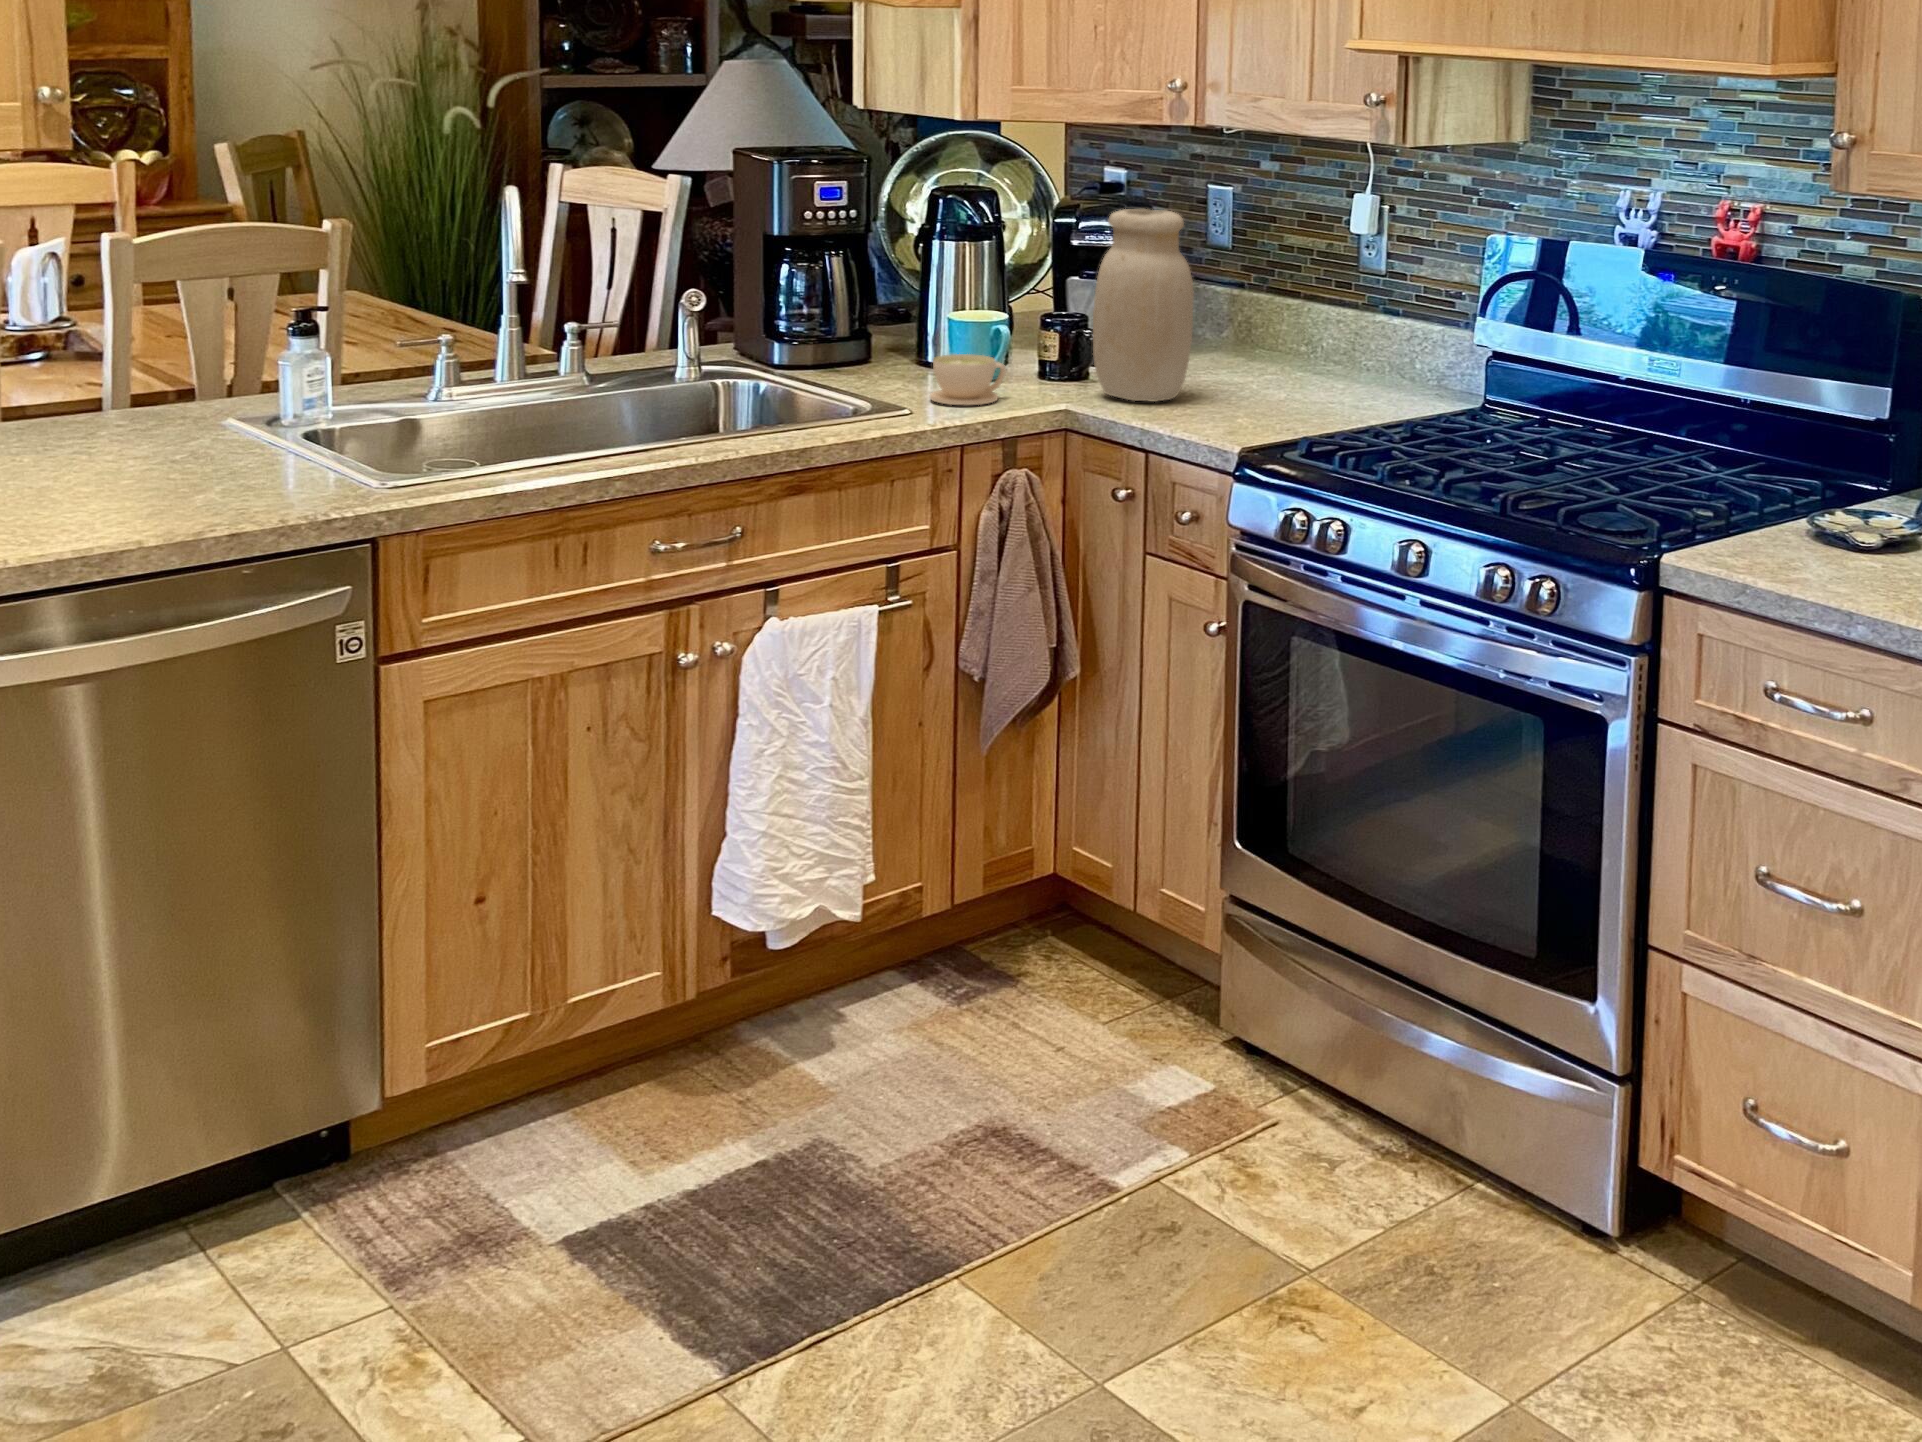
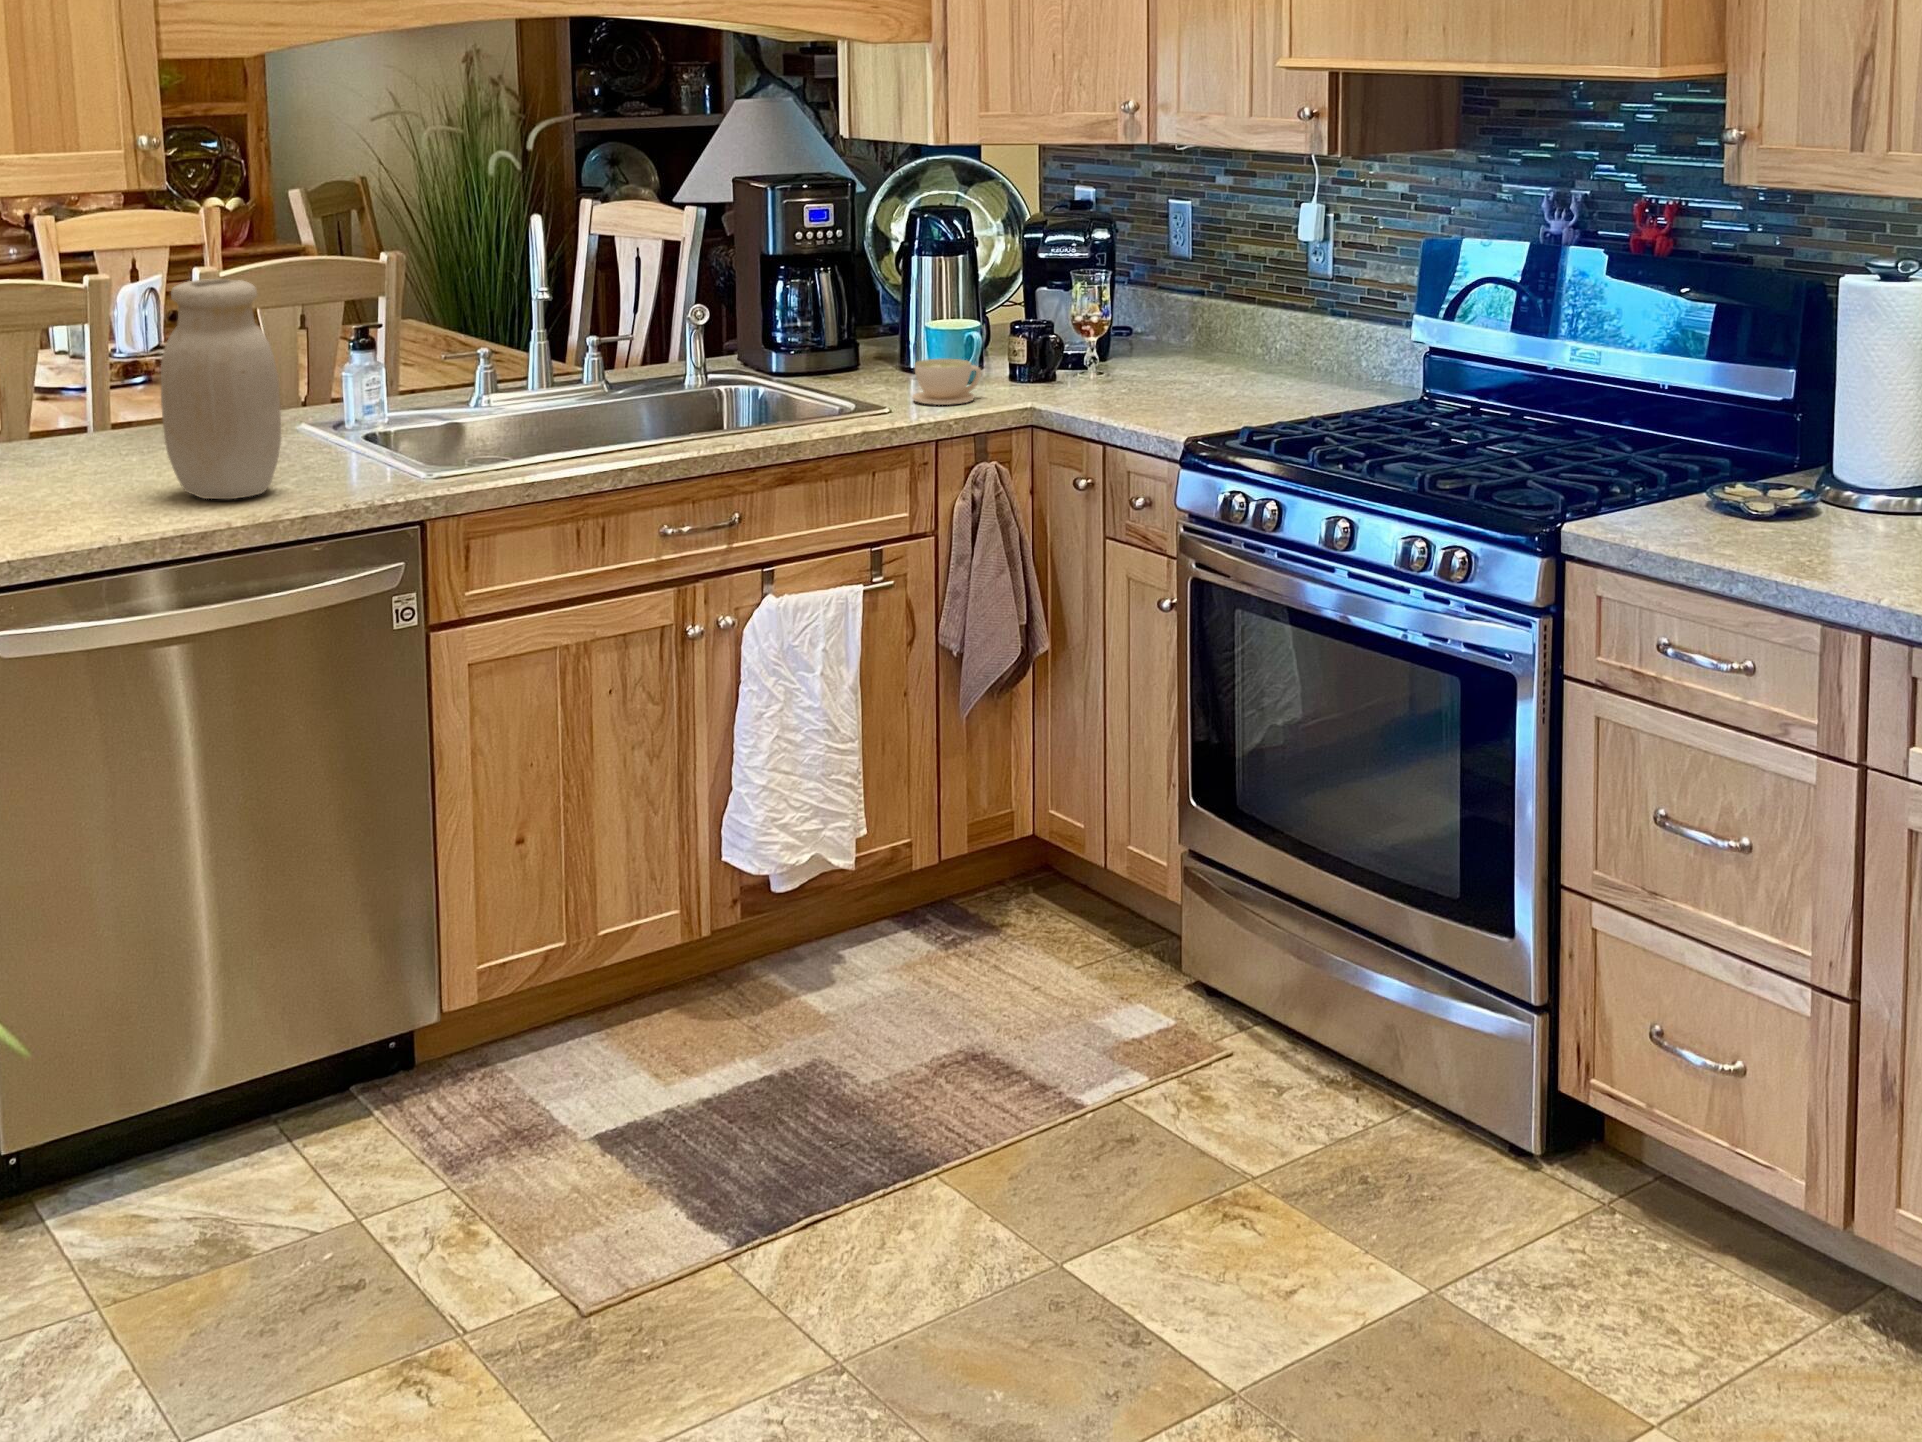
jar: present [1093,209,1194,401] -> present [161,279,281,499]

